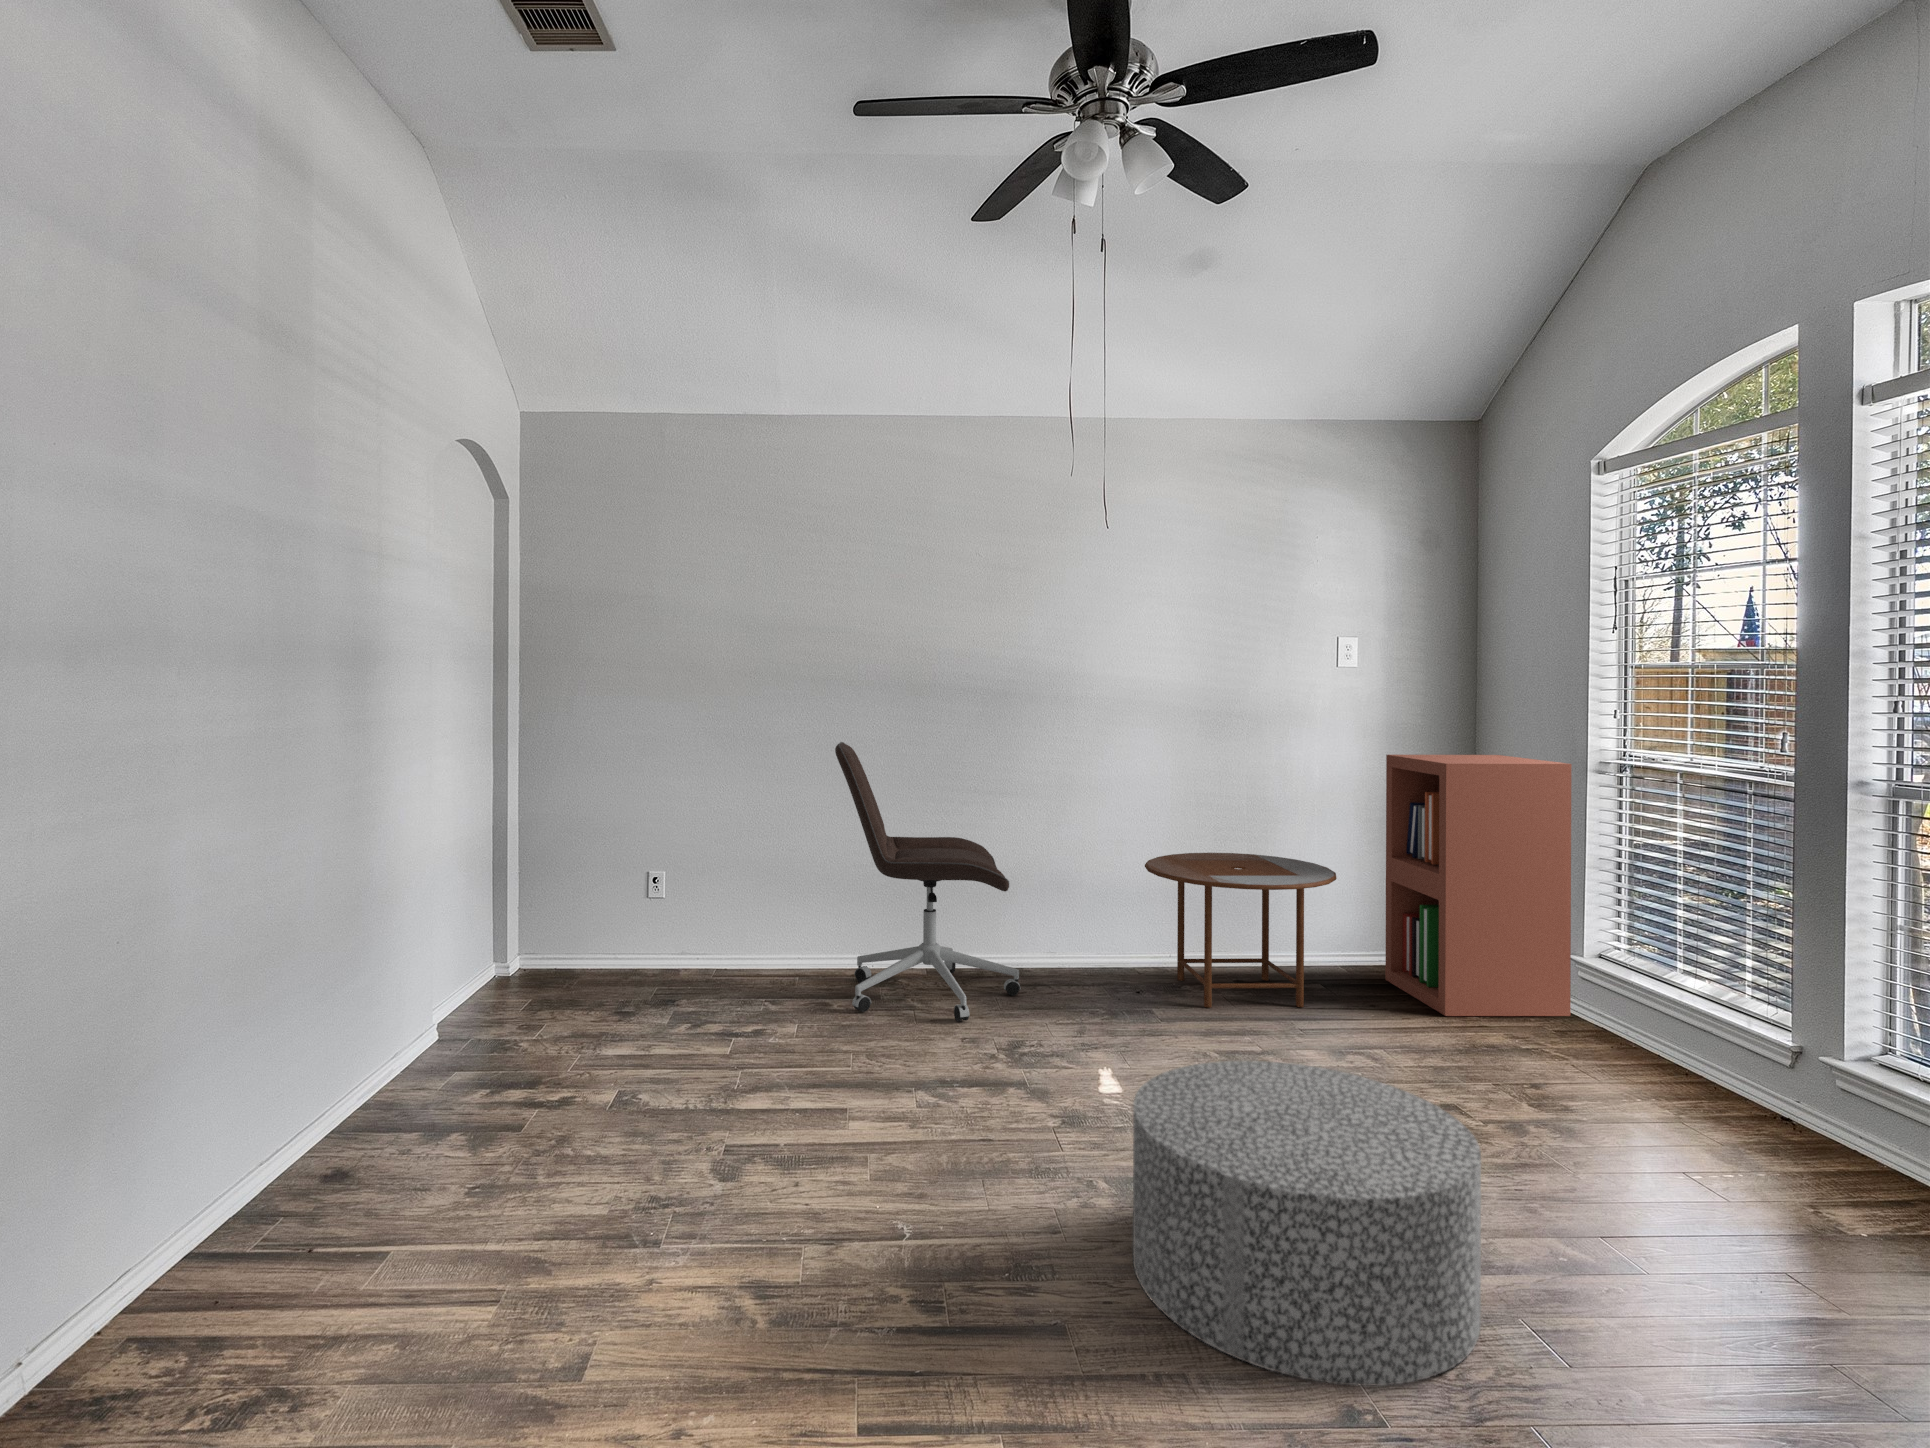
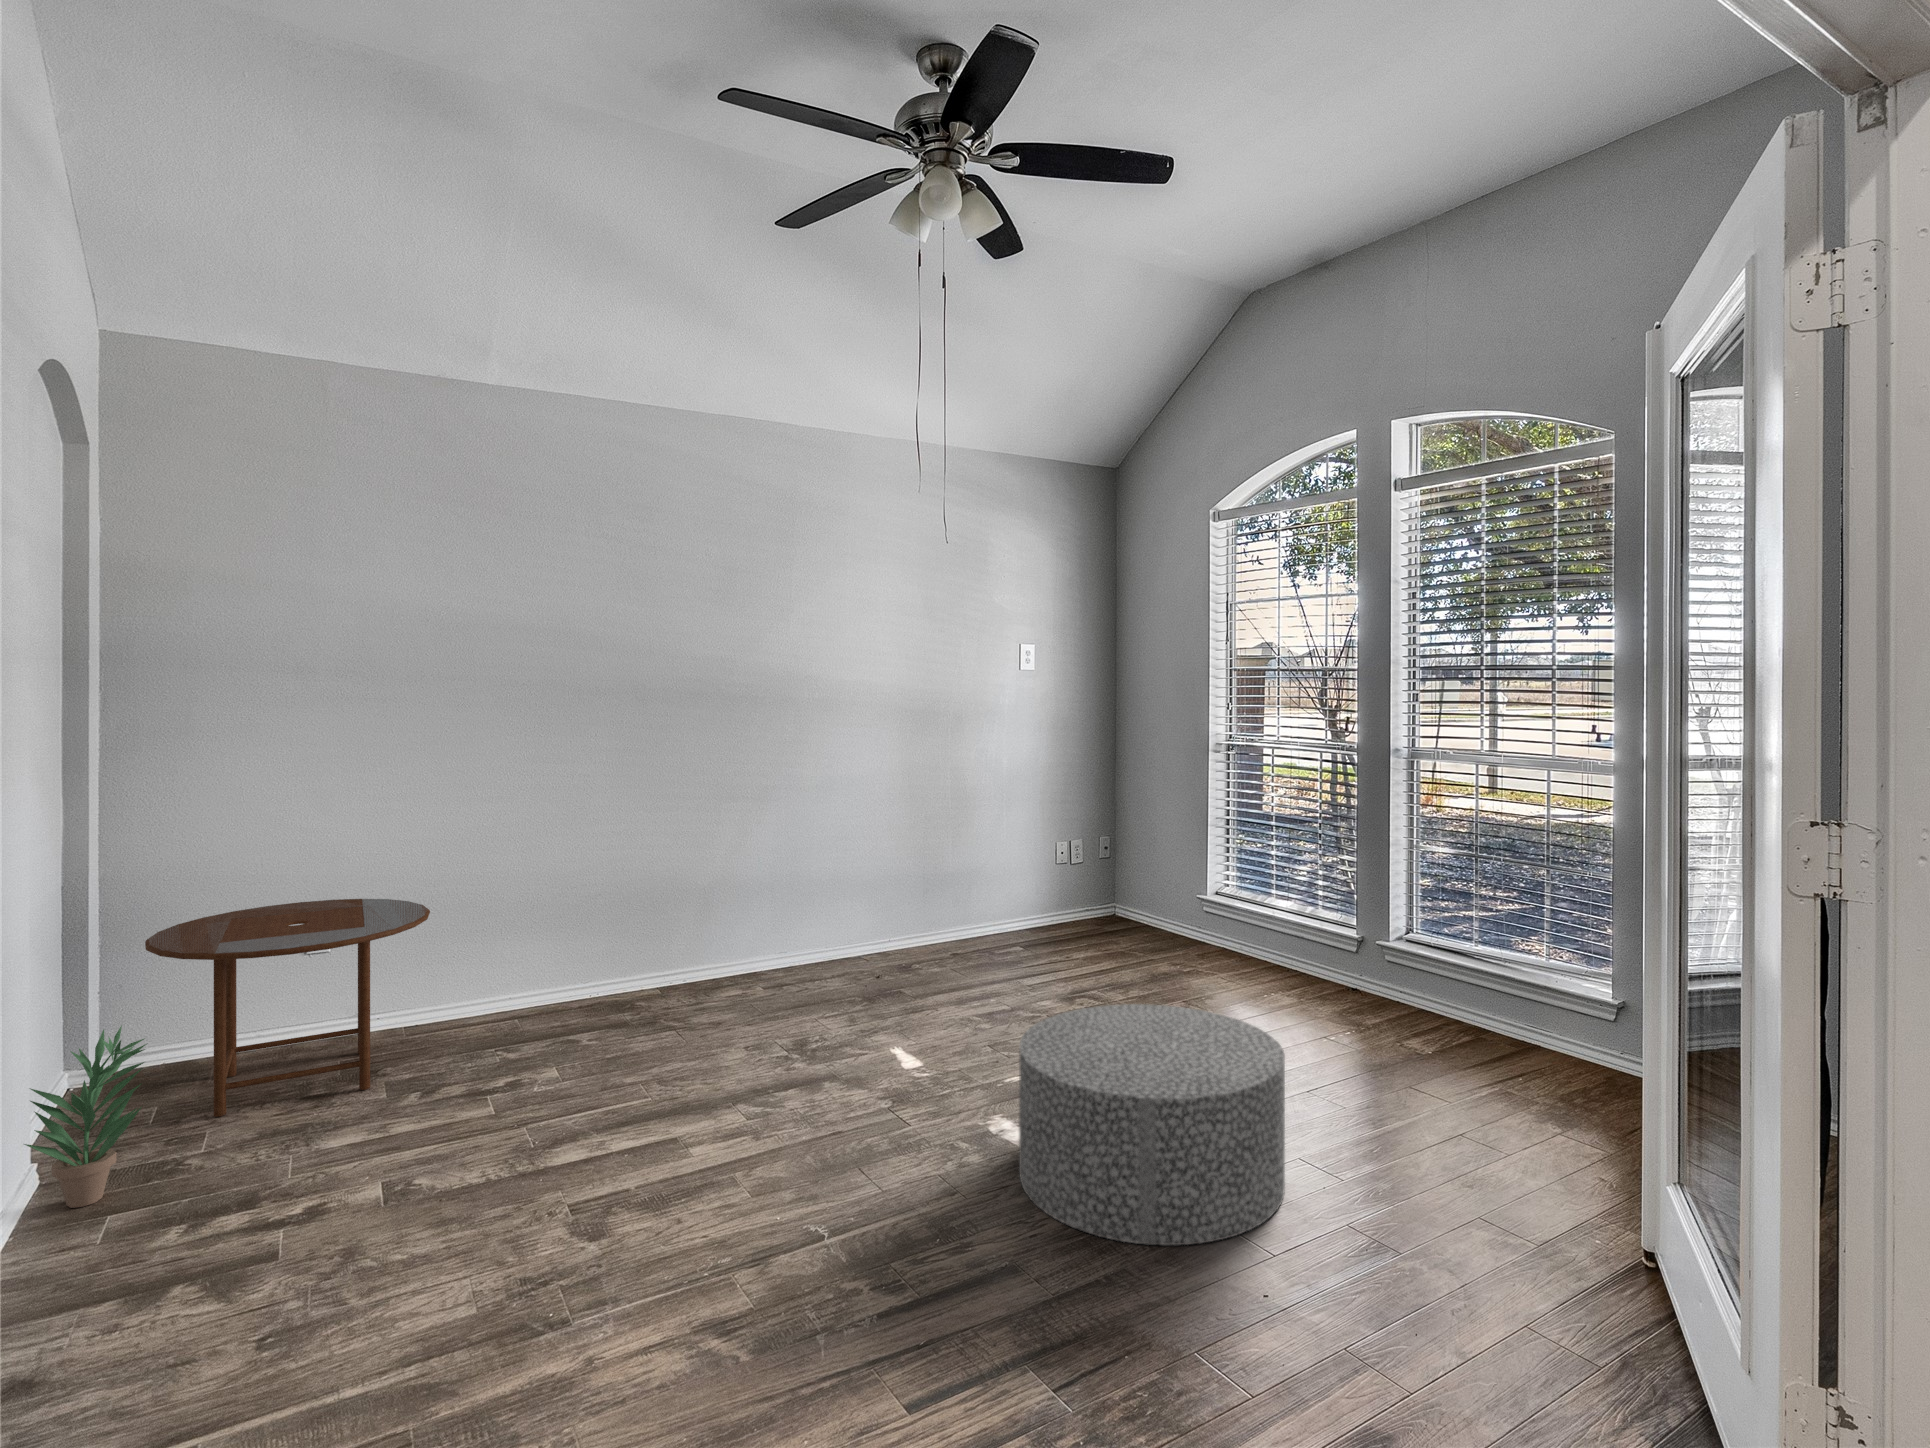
office chair: present [835,742,1021,1021] -> none [570,753,776,1041]
bookshelf: present [1385,755,1571,1016] -> none [1064,741,1201,955]
side table: present [1145,853,1337,1008] -> present [145,899,430,1117]
potted plant: none [415,930,494,1061] -> present [24,1026,147,1208]

